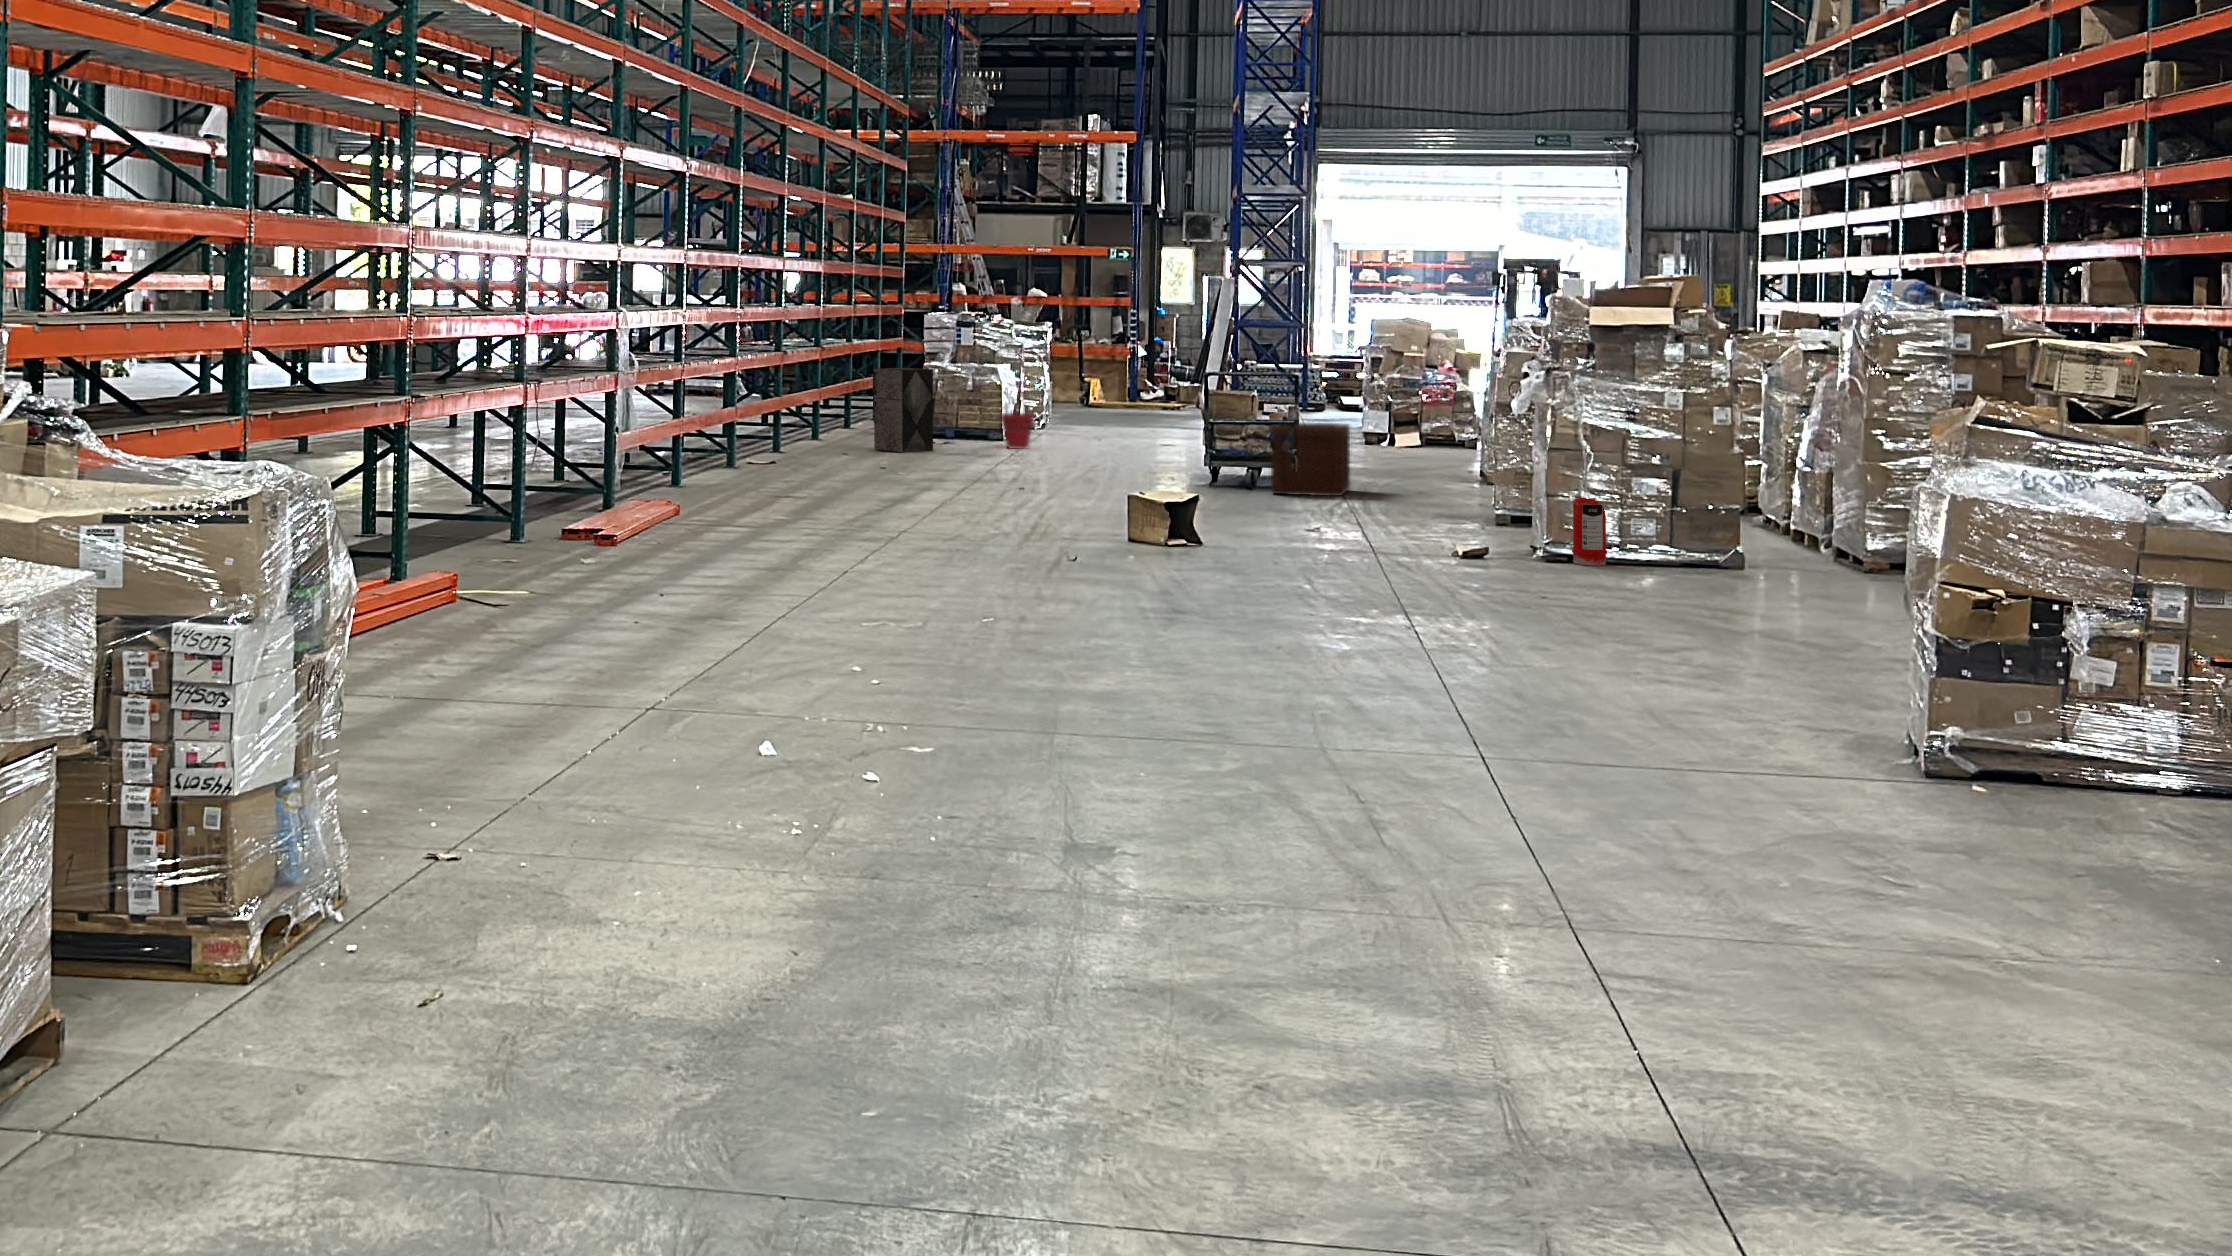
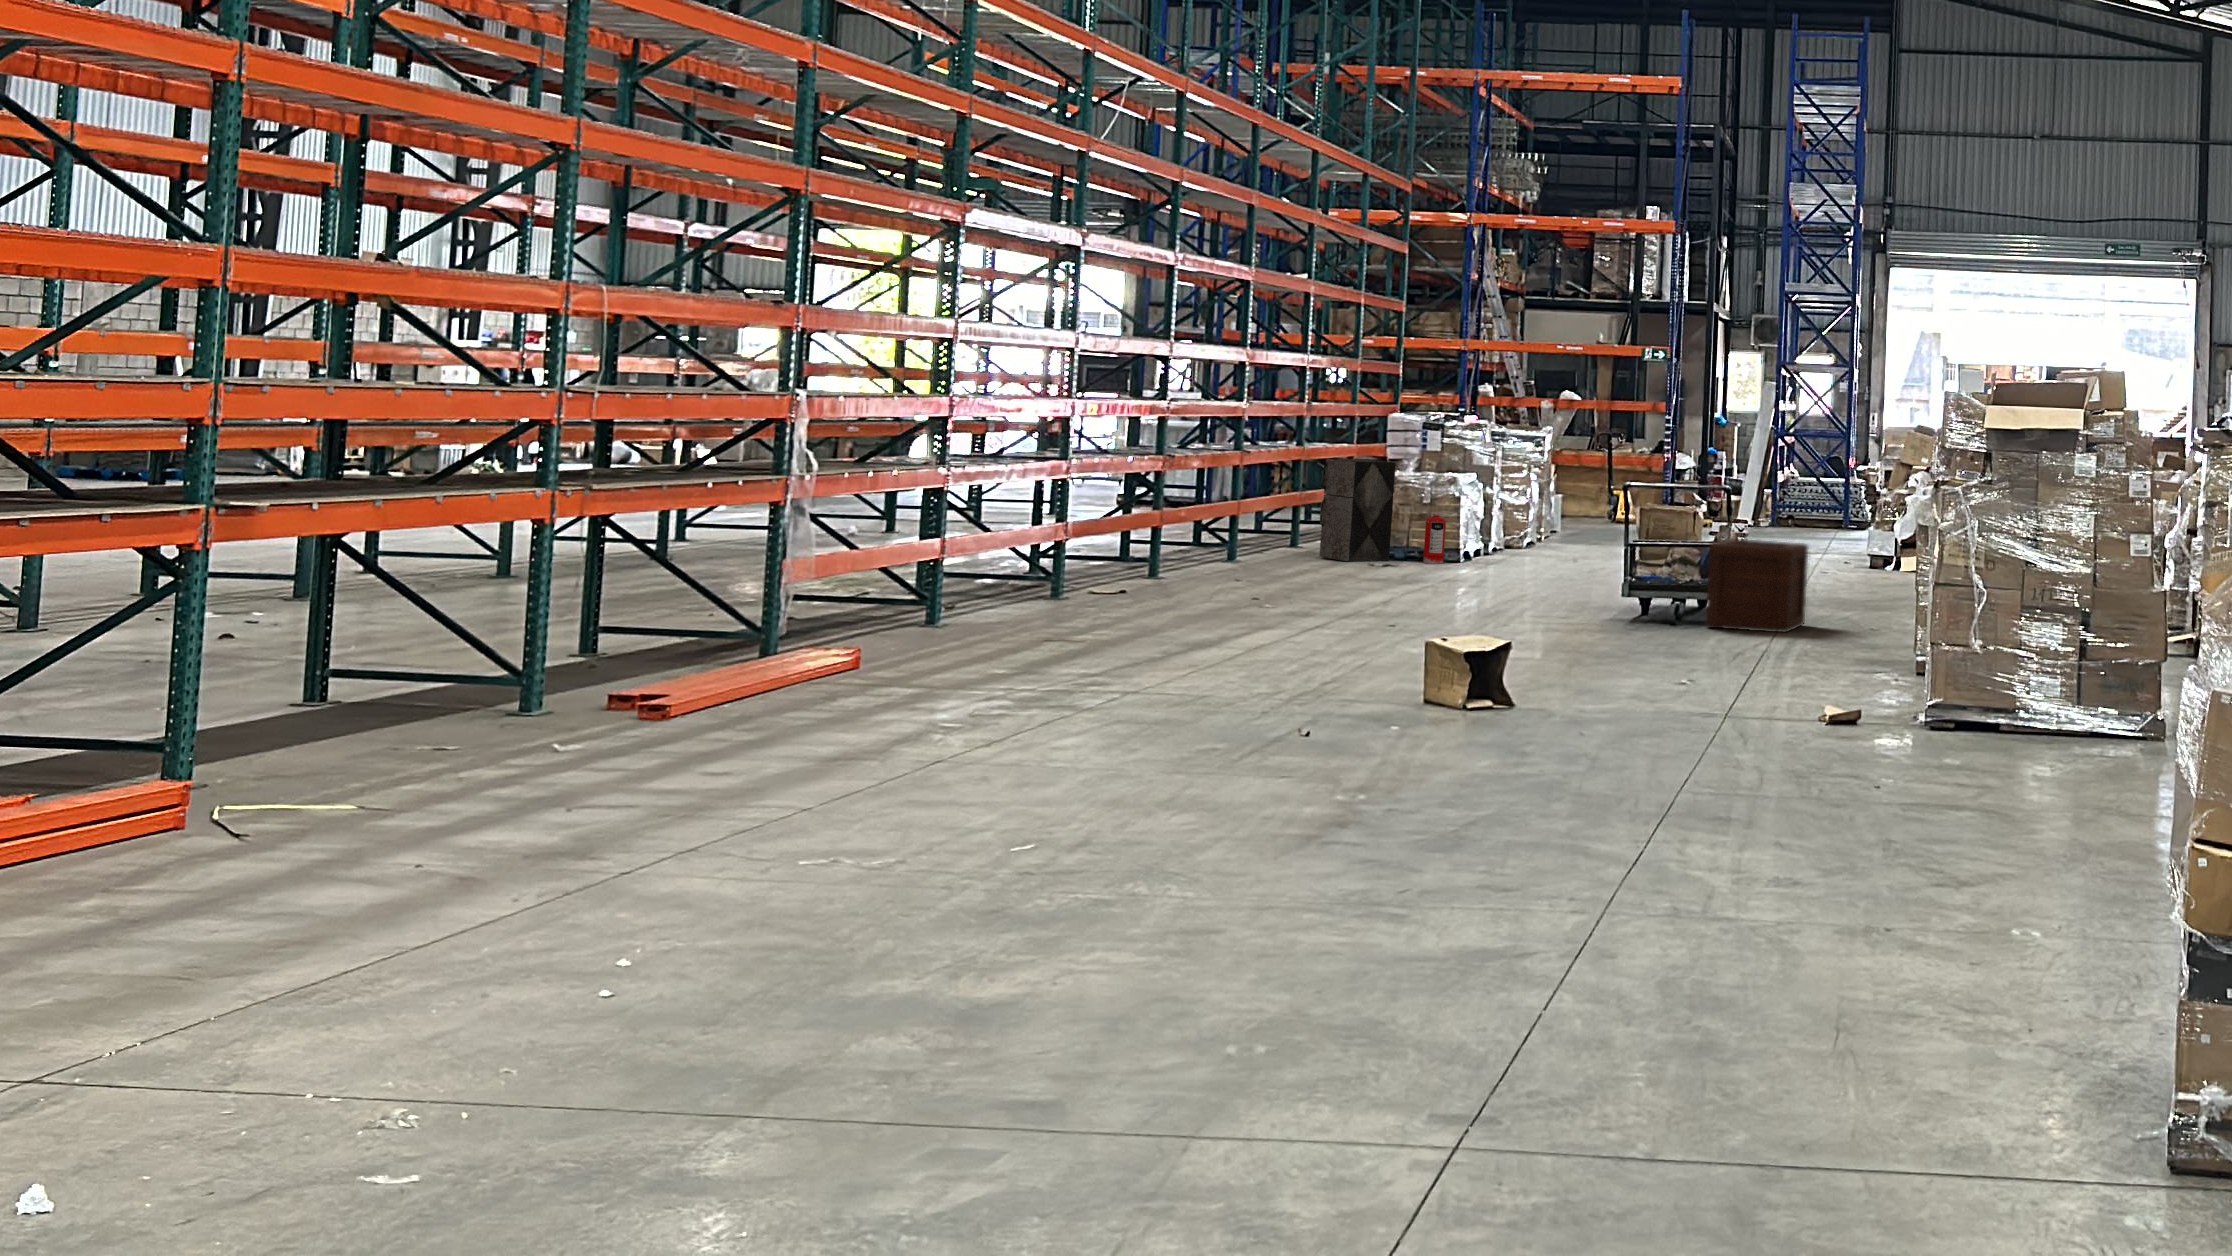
bucket: present [1001,413,1035,449] -> none [1475,519,1516,563]
fire extinguisher: present [1572,498,1607,566] -> present [1423,511,1451,564]

